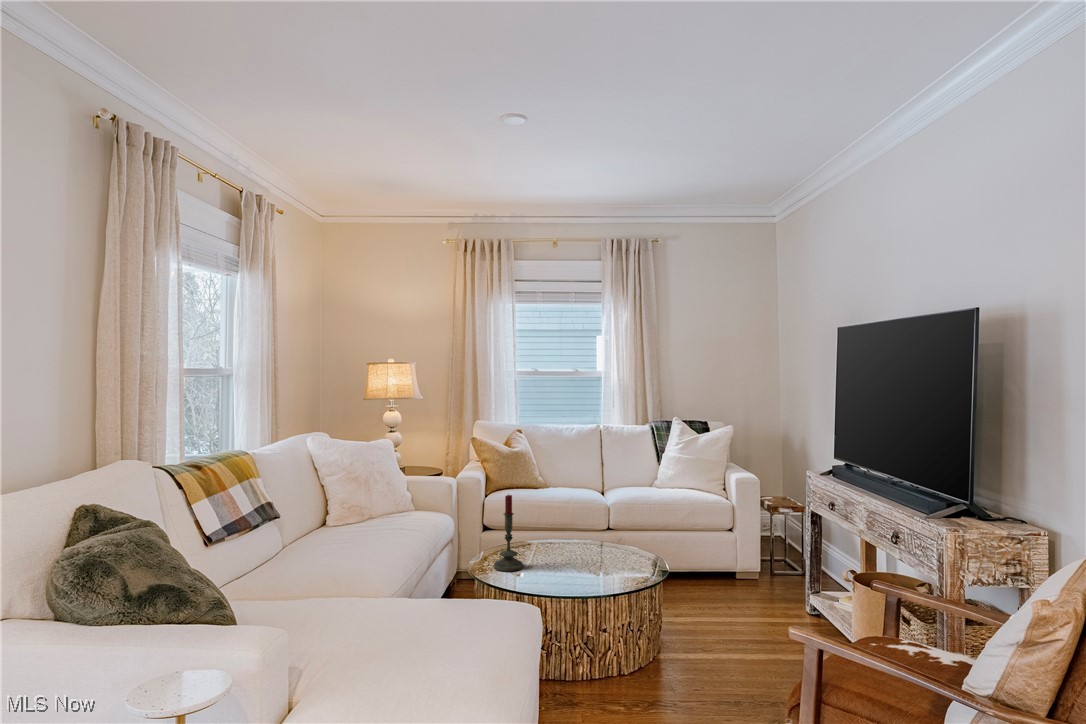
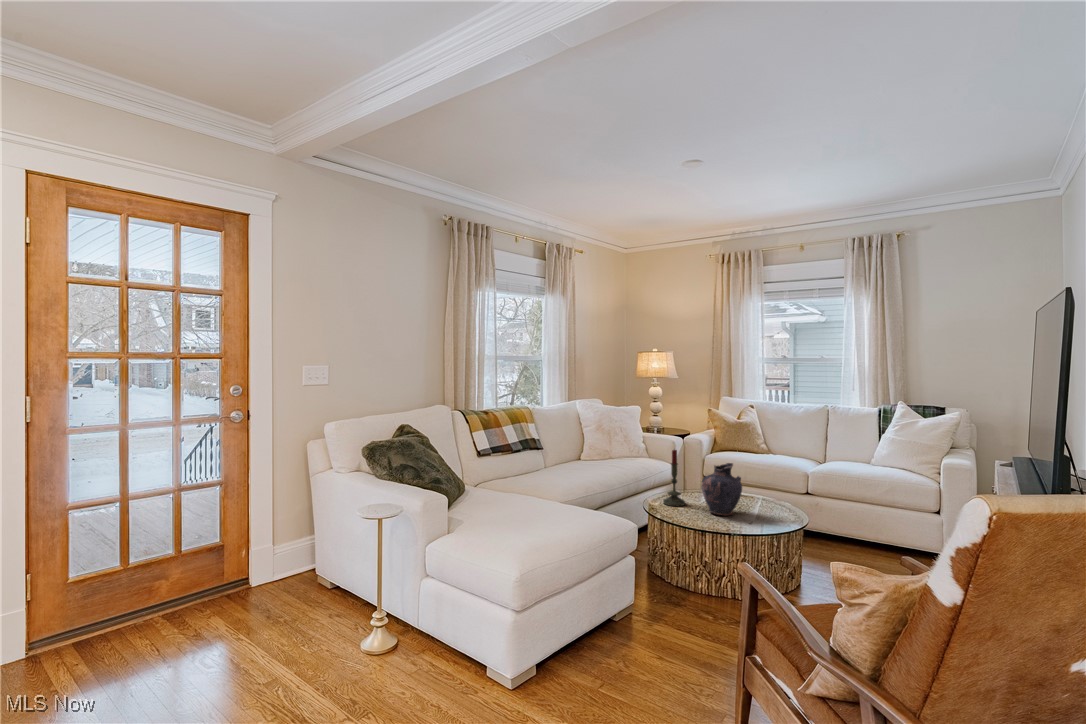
vase: none [551,503,599,571] -> present [701,463,742,515]

